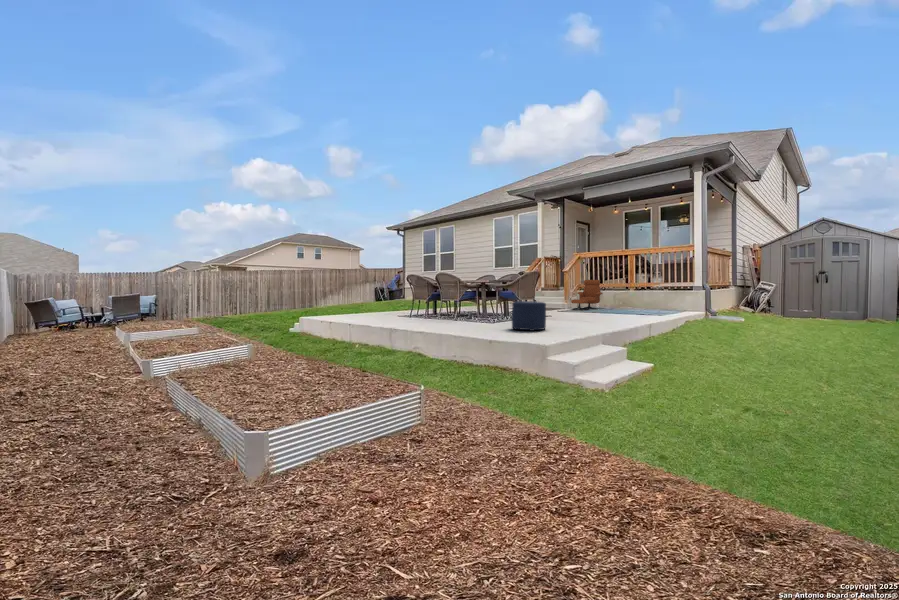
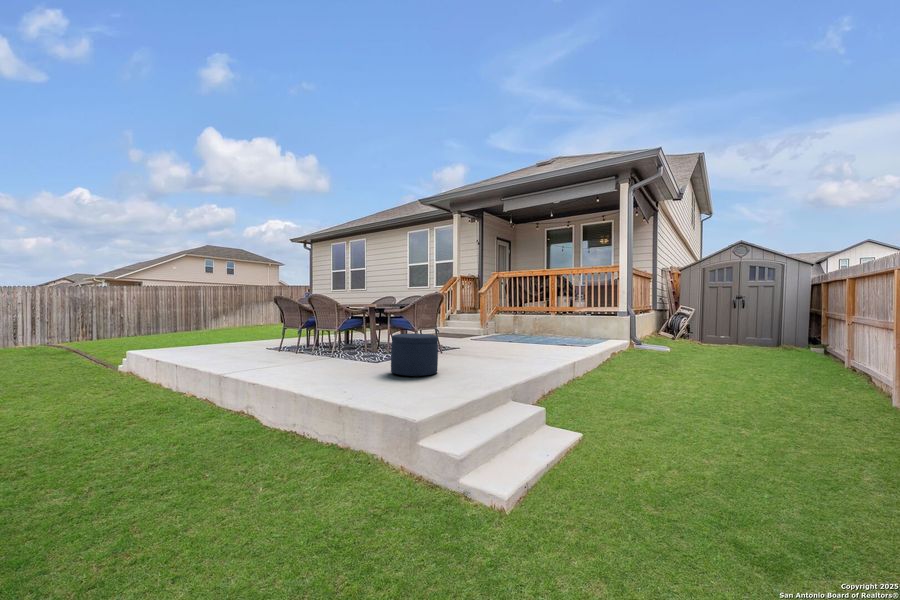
lounge chair: present [571,280,602,310] -> none [487,302,522,338]

